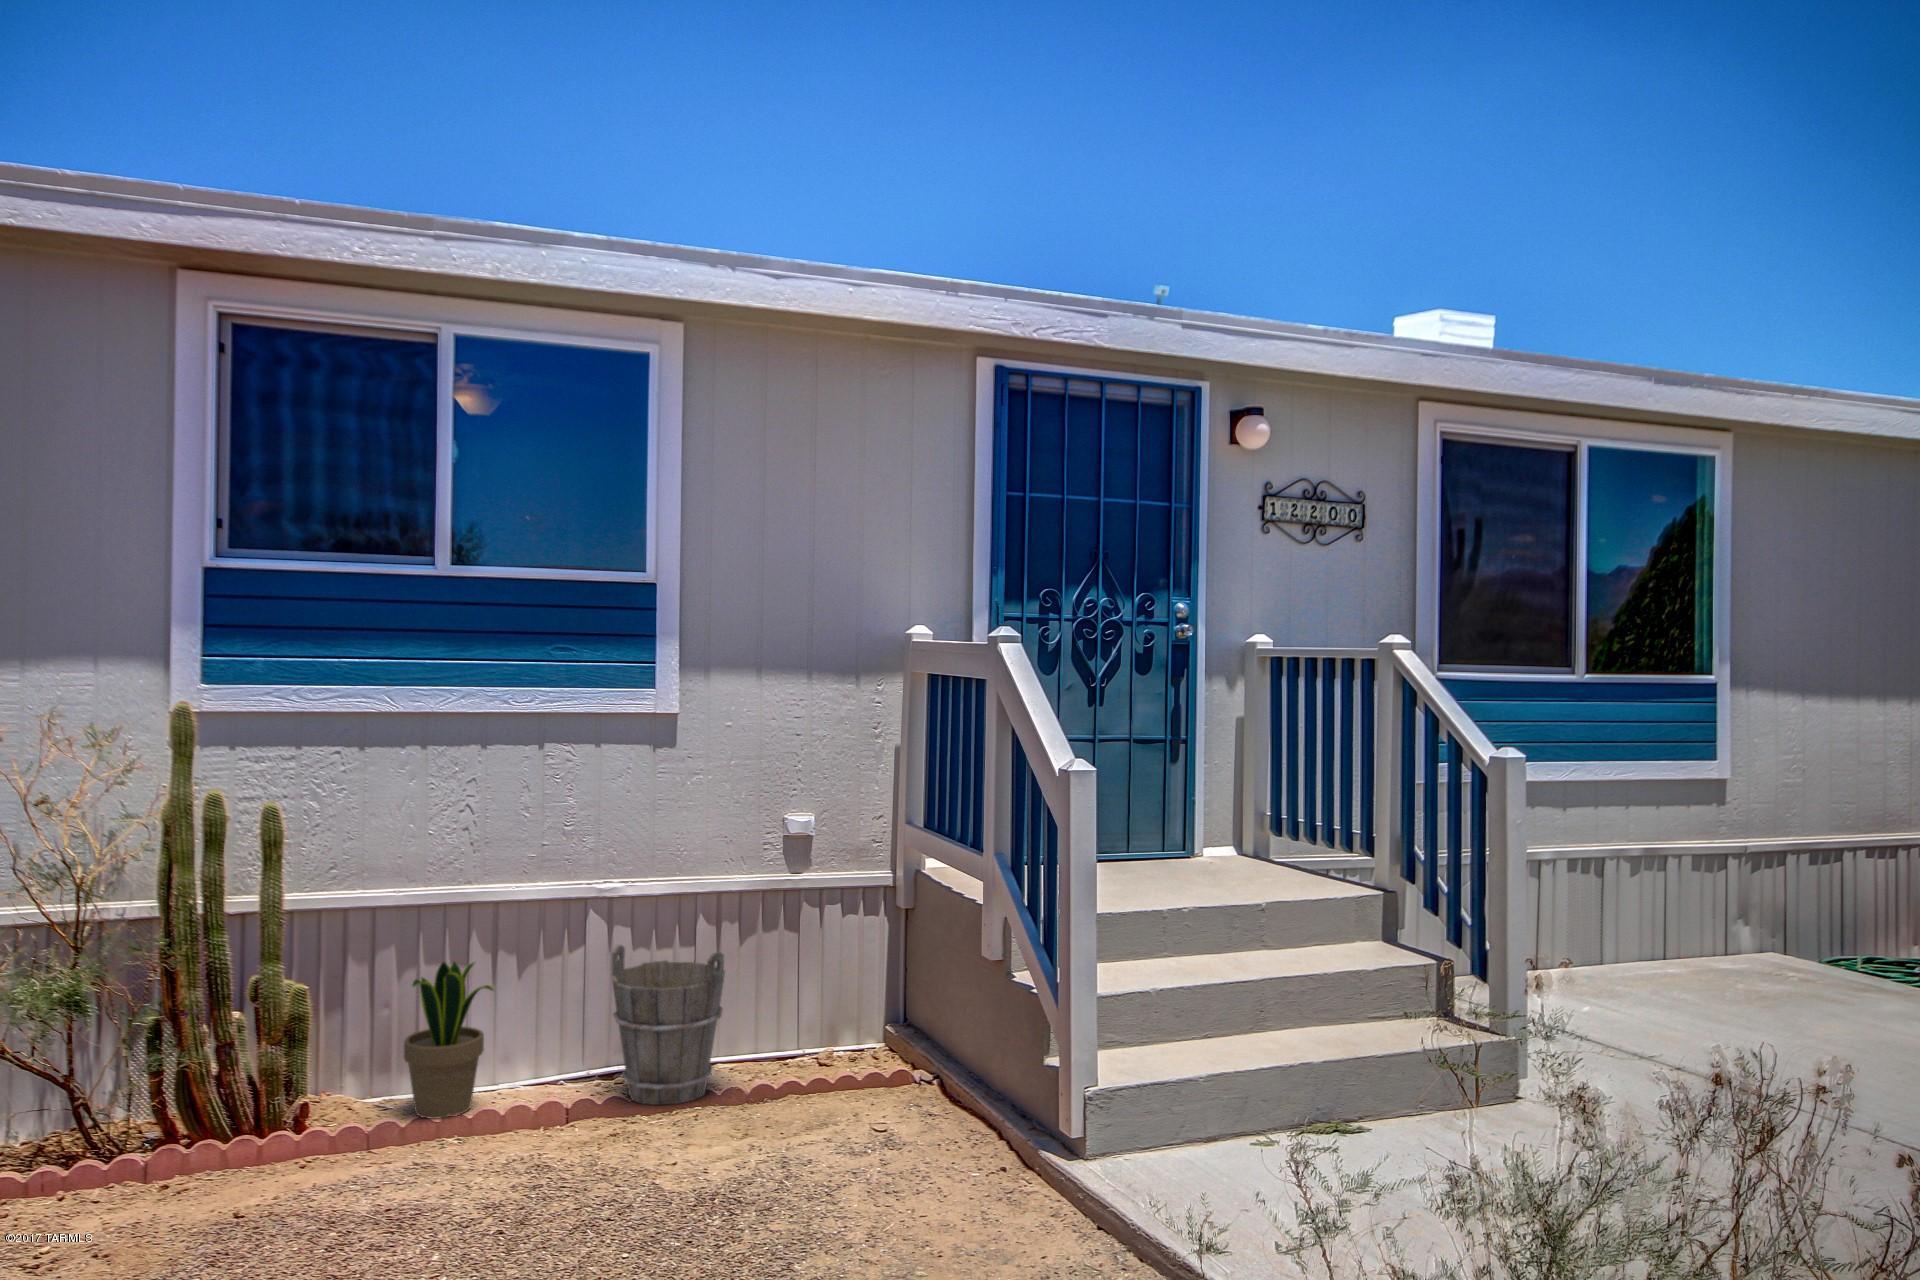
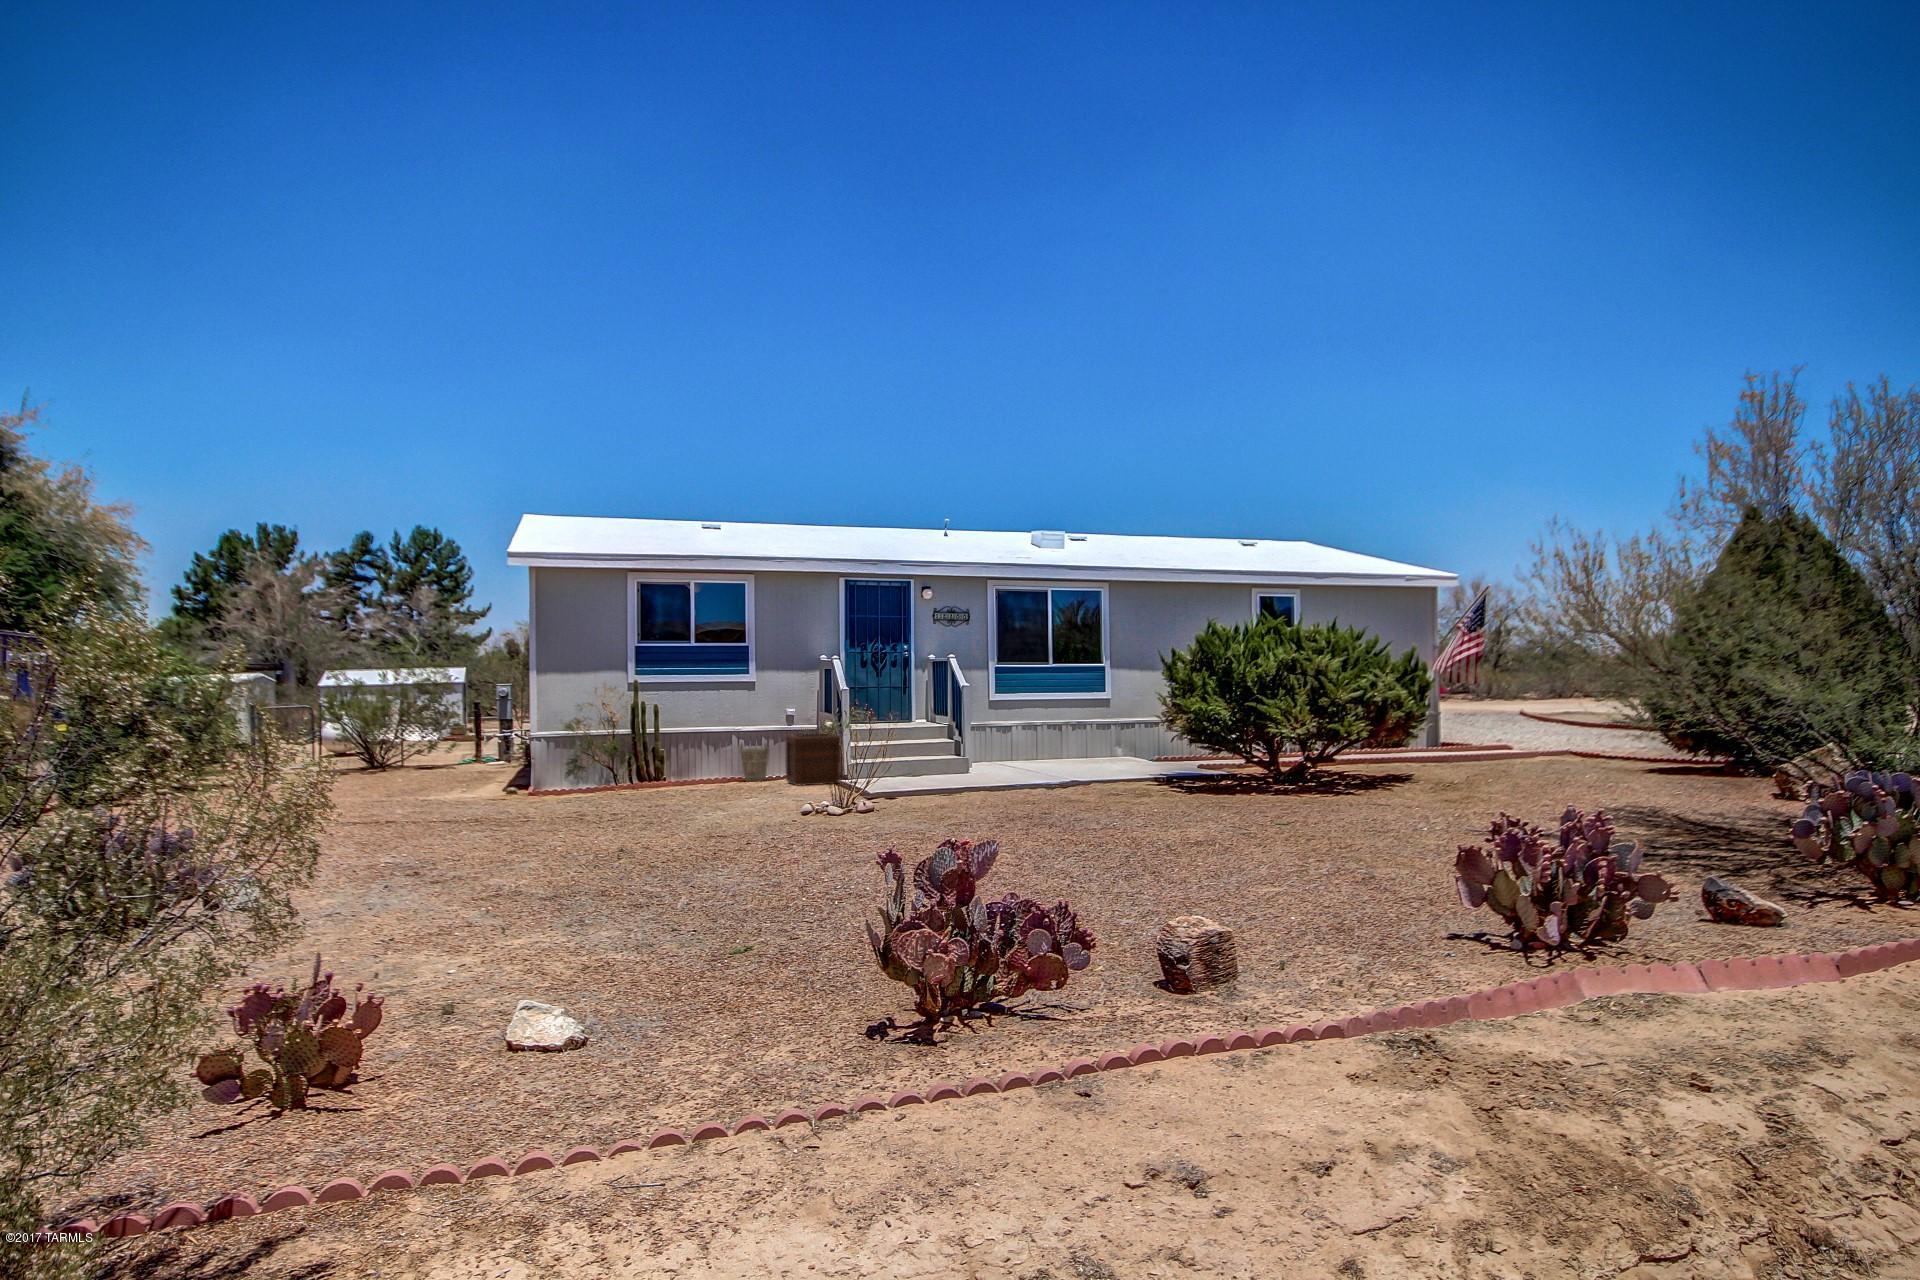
wooden crate: none [795,930,1058,1210] -> present [785,733,840,786]
potted plant: present [404,961,493,1119] -> none [689,745,711,784]

